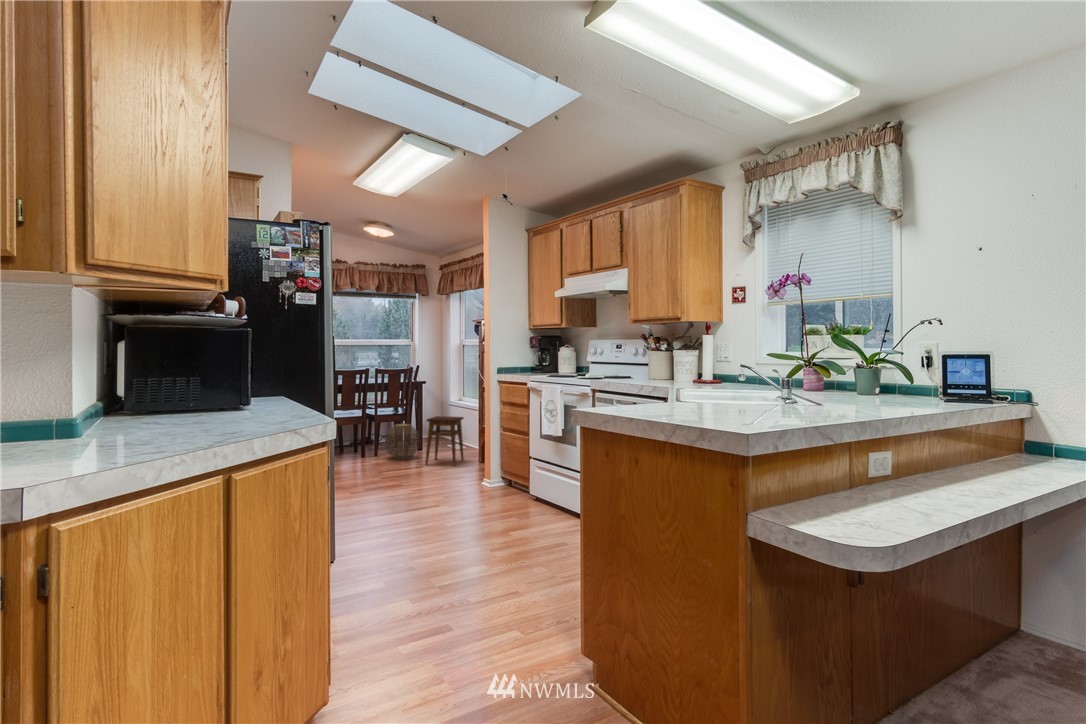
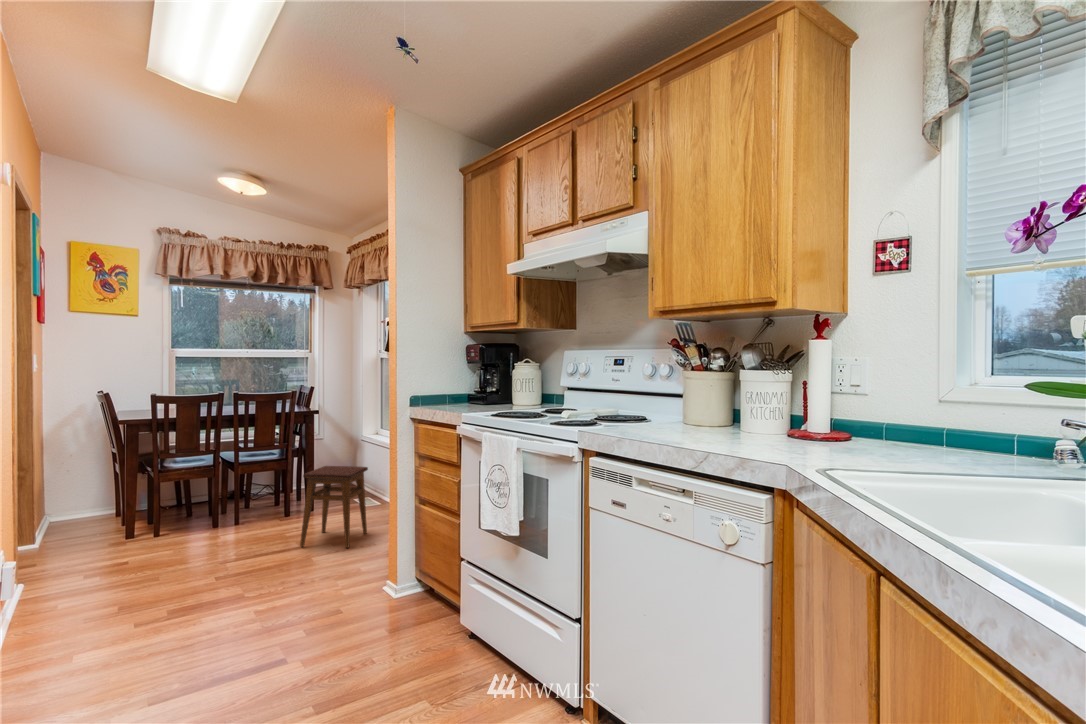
woven basket: present [386,424,419,459] -> none [243,476,300,535]

